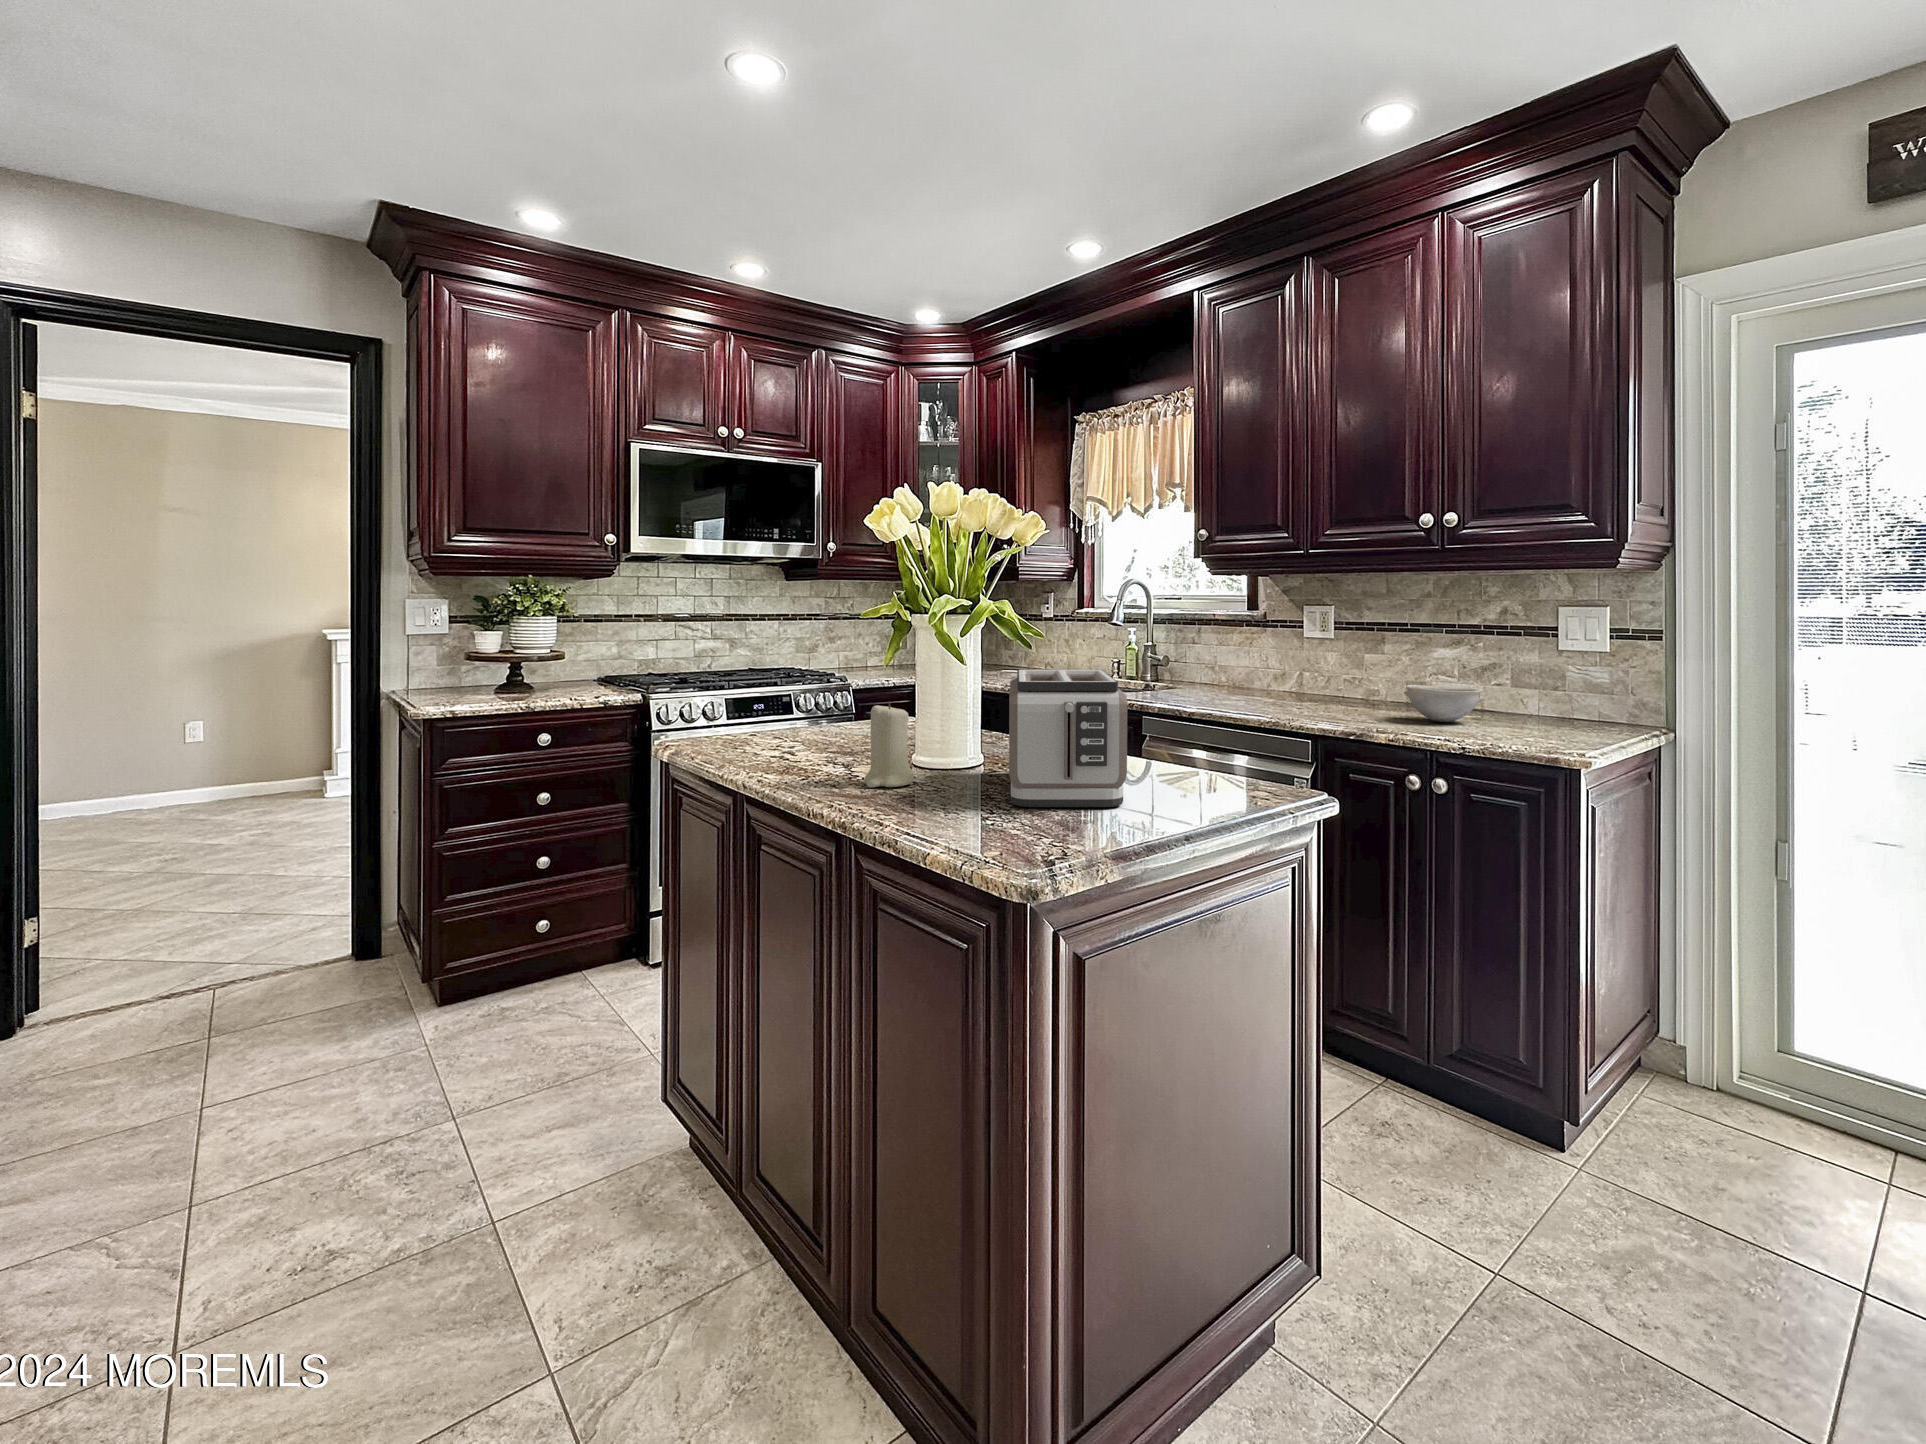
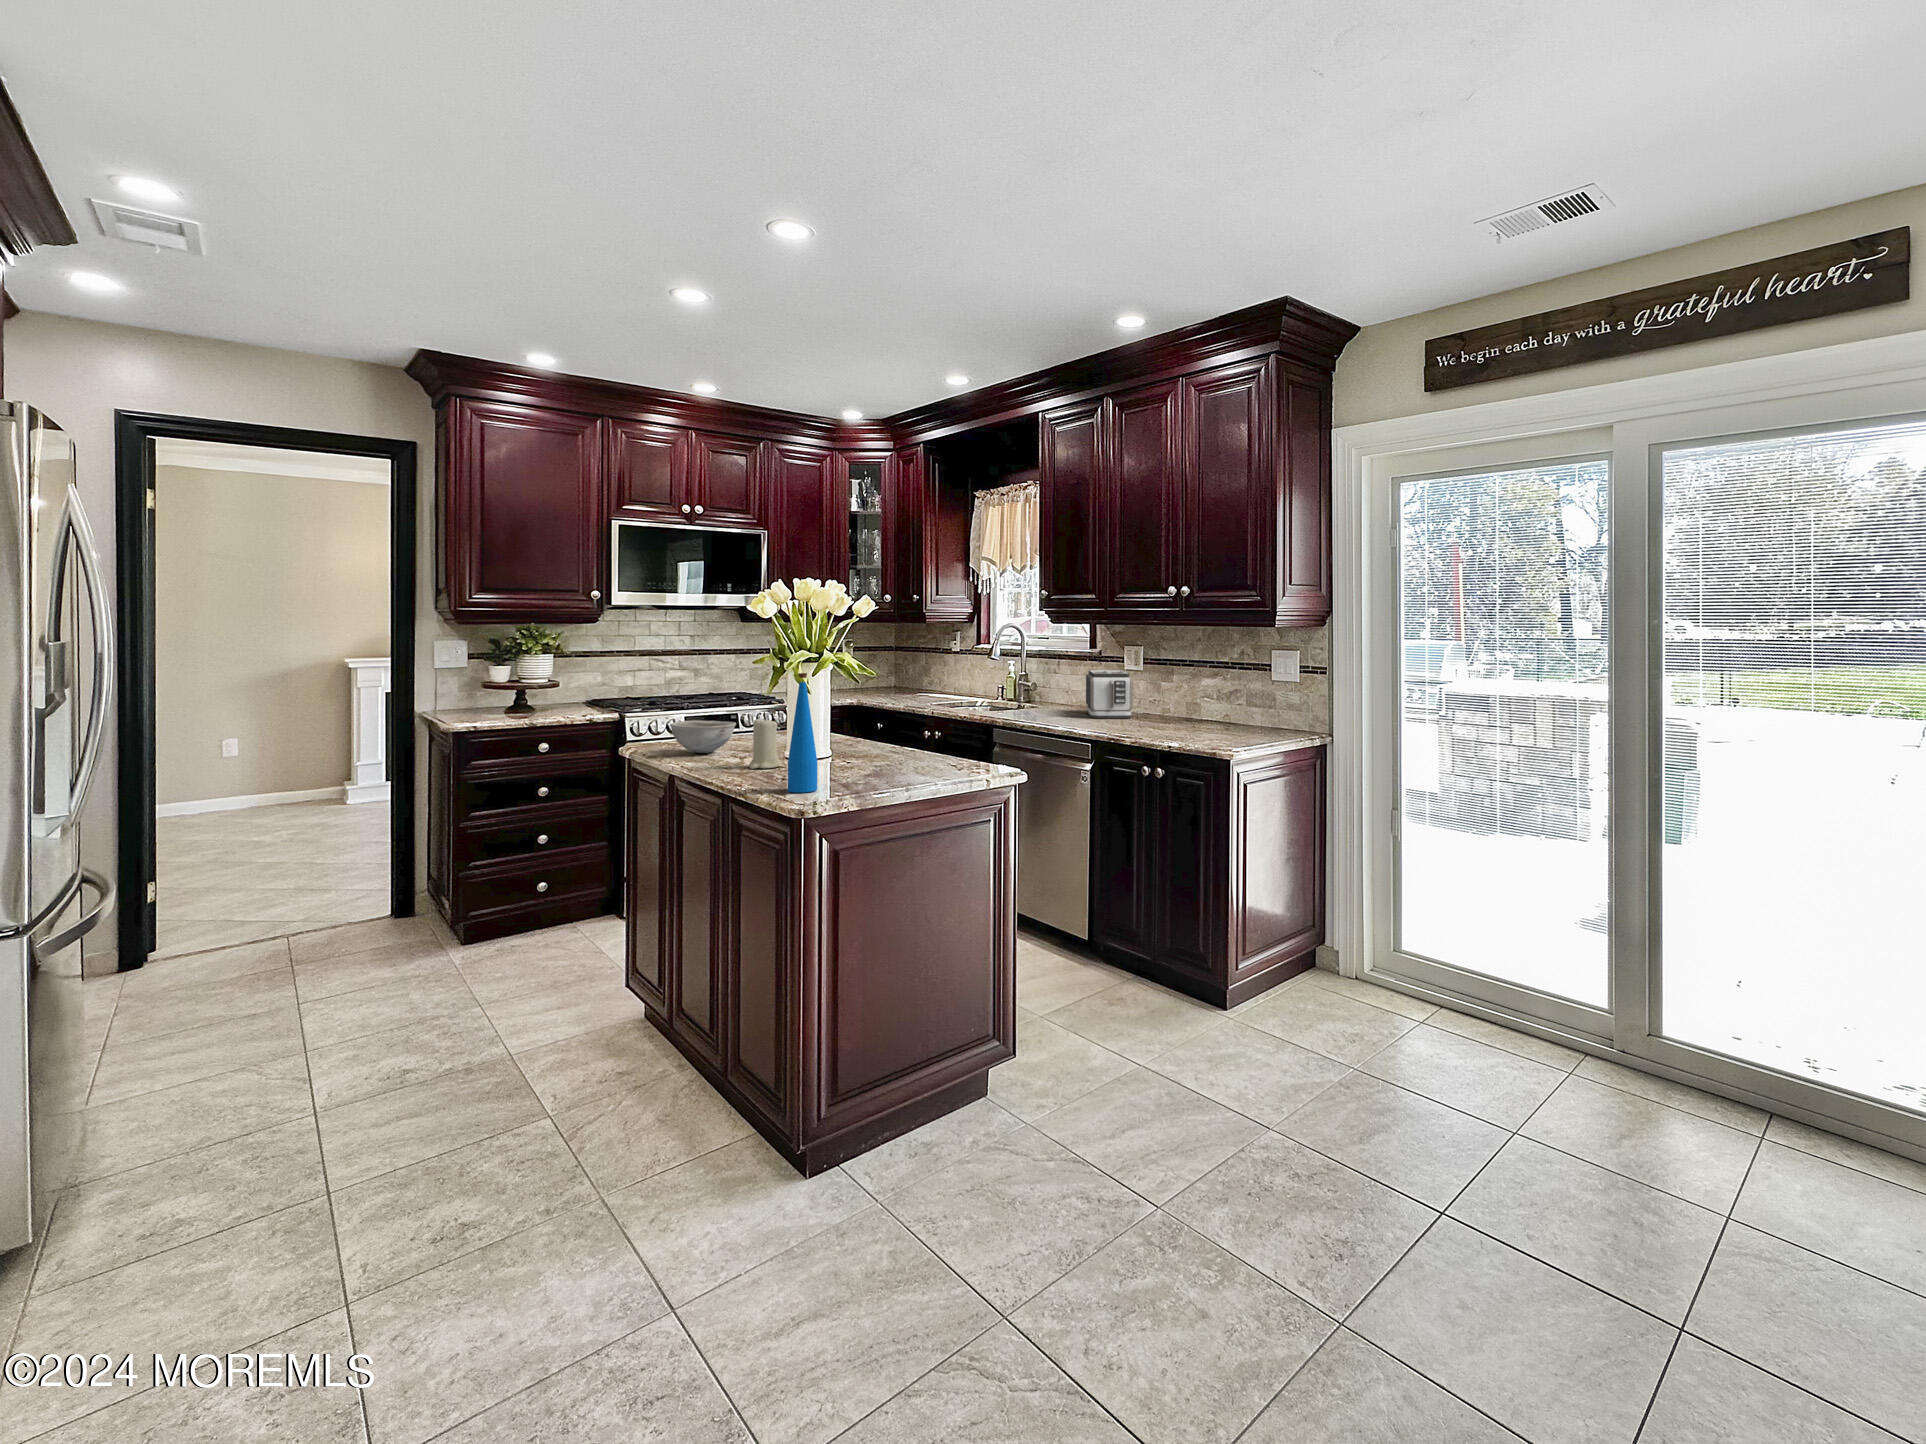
bottle: none [964,624,1015,843] -> present [788,673,817,793]
toaster: present [1009,670,1127,807] -> present [1086,670,1133,718]
bowl: present [1404,685,1485,722] -> present [670,720,736,753]

